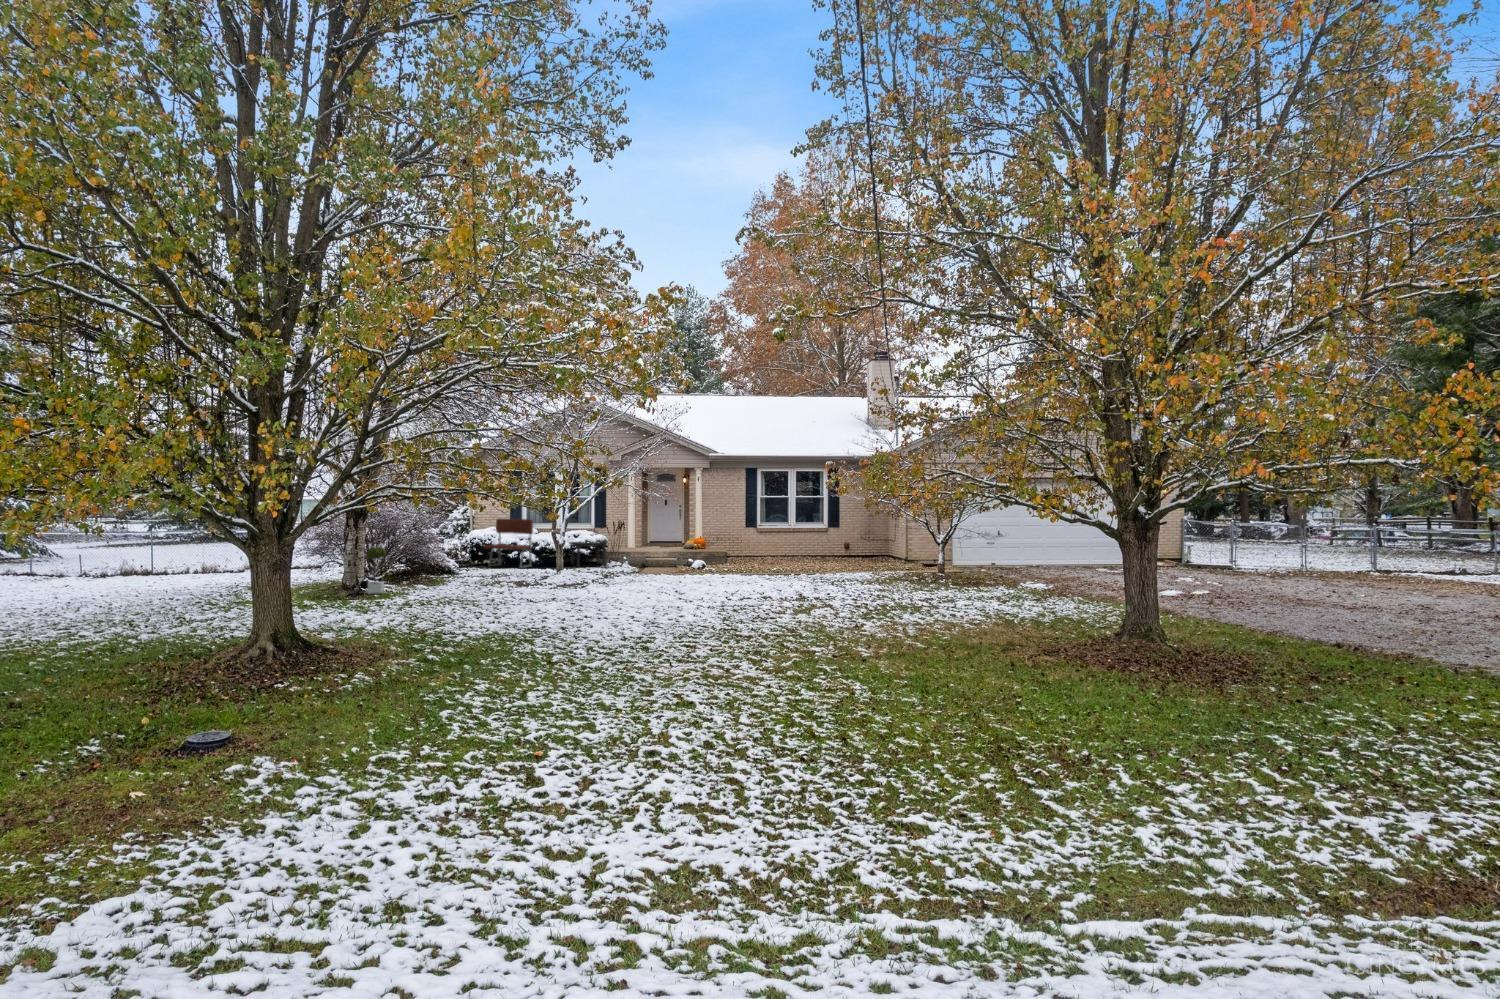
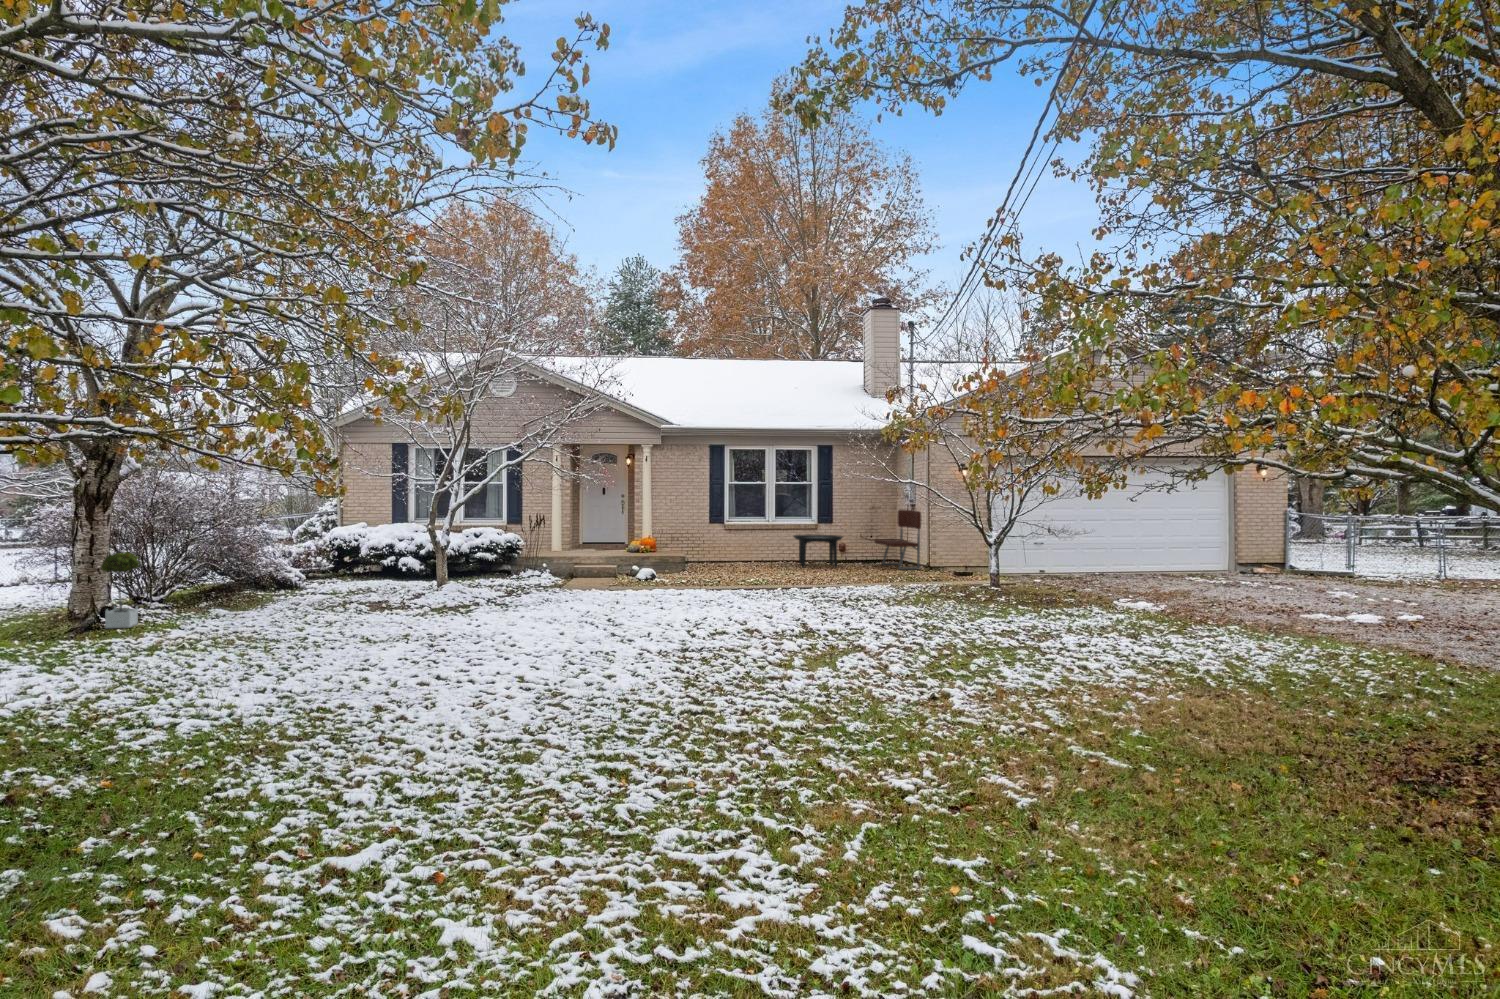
bench: present [483,519,533,568] -> present [874,510,921,570]
round table: present [569,540,608,567] -> present [793,534,843,568]

